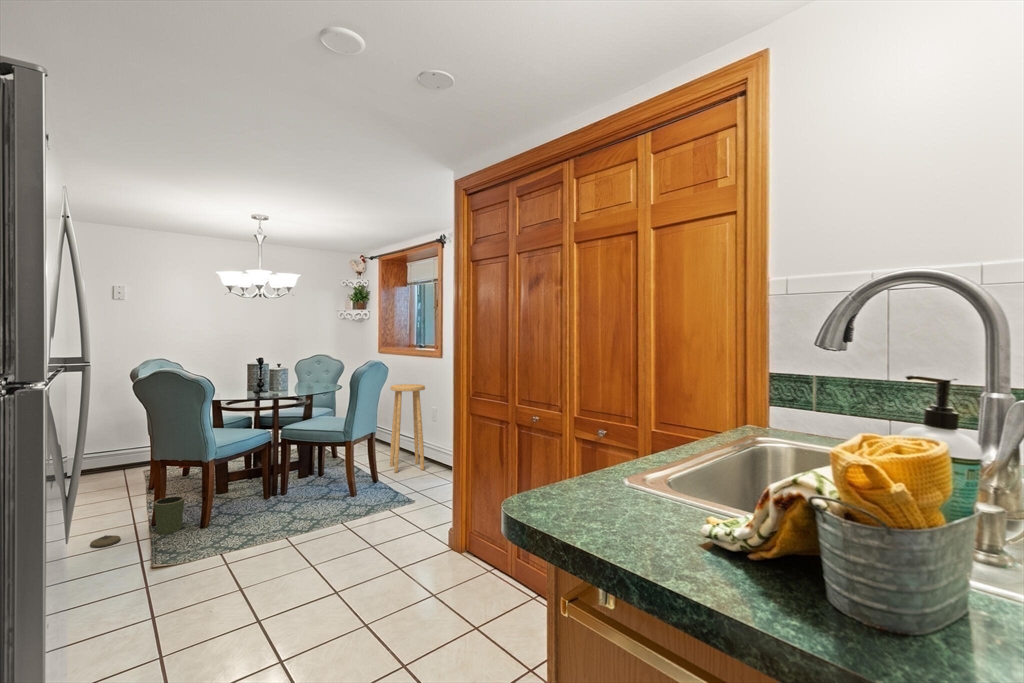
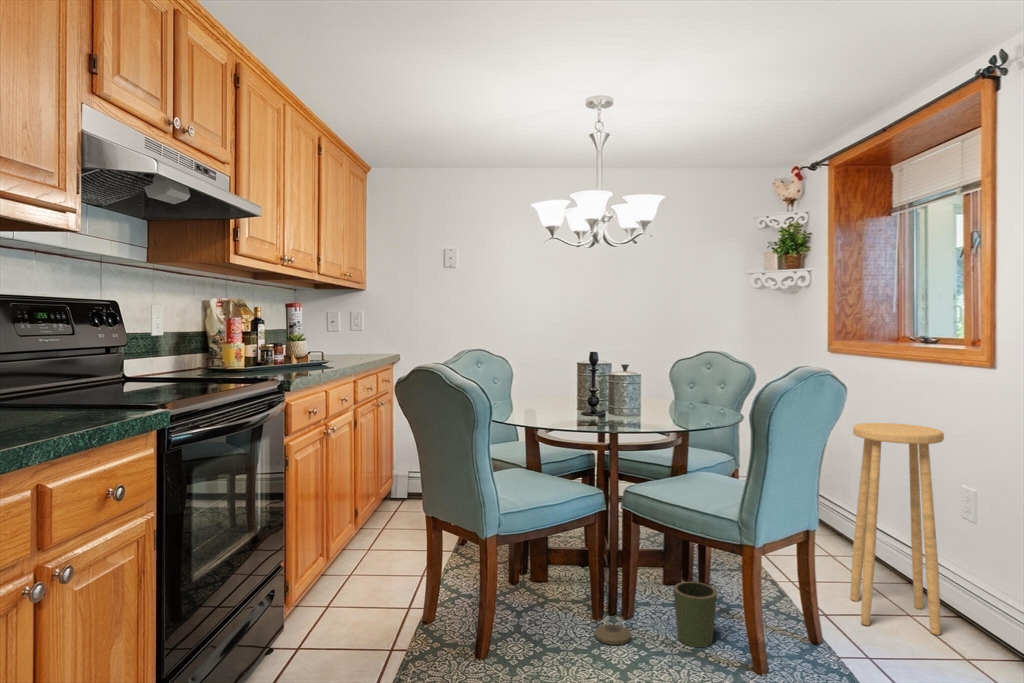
trash can: present [90,496,185,548] -> present [594,582,717,647]

